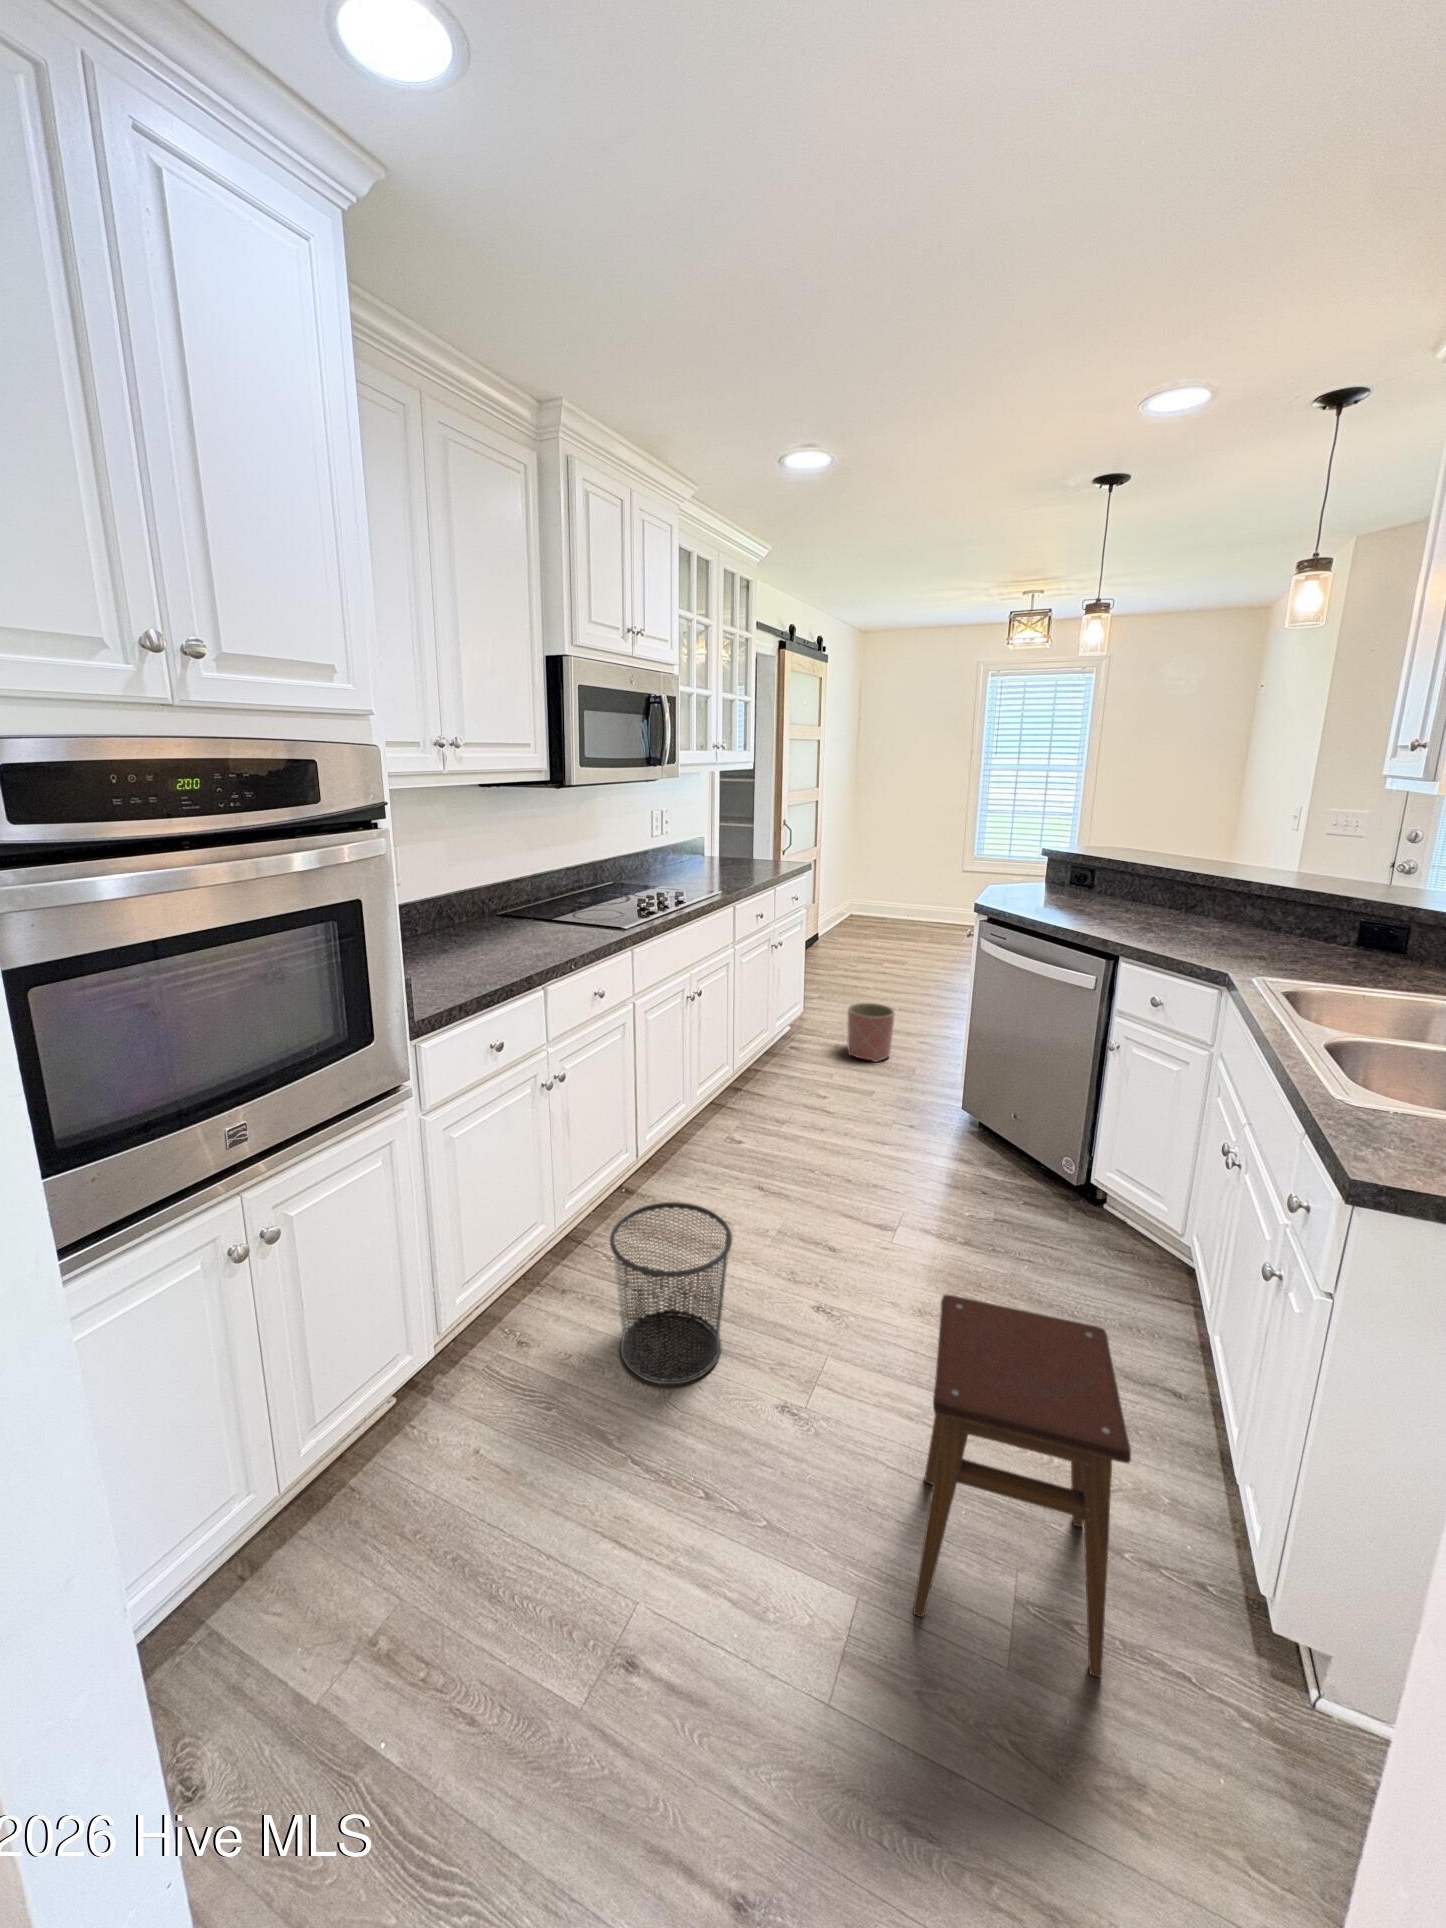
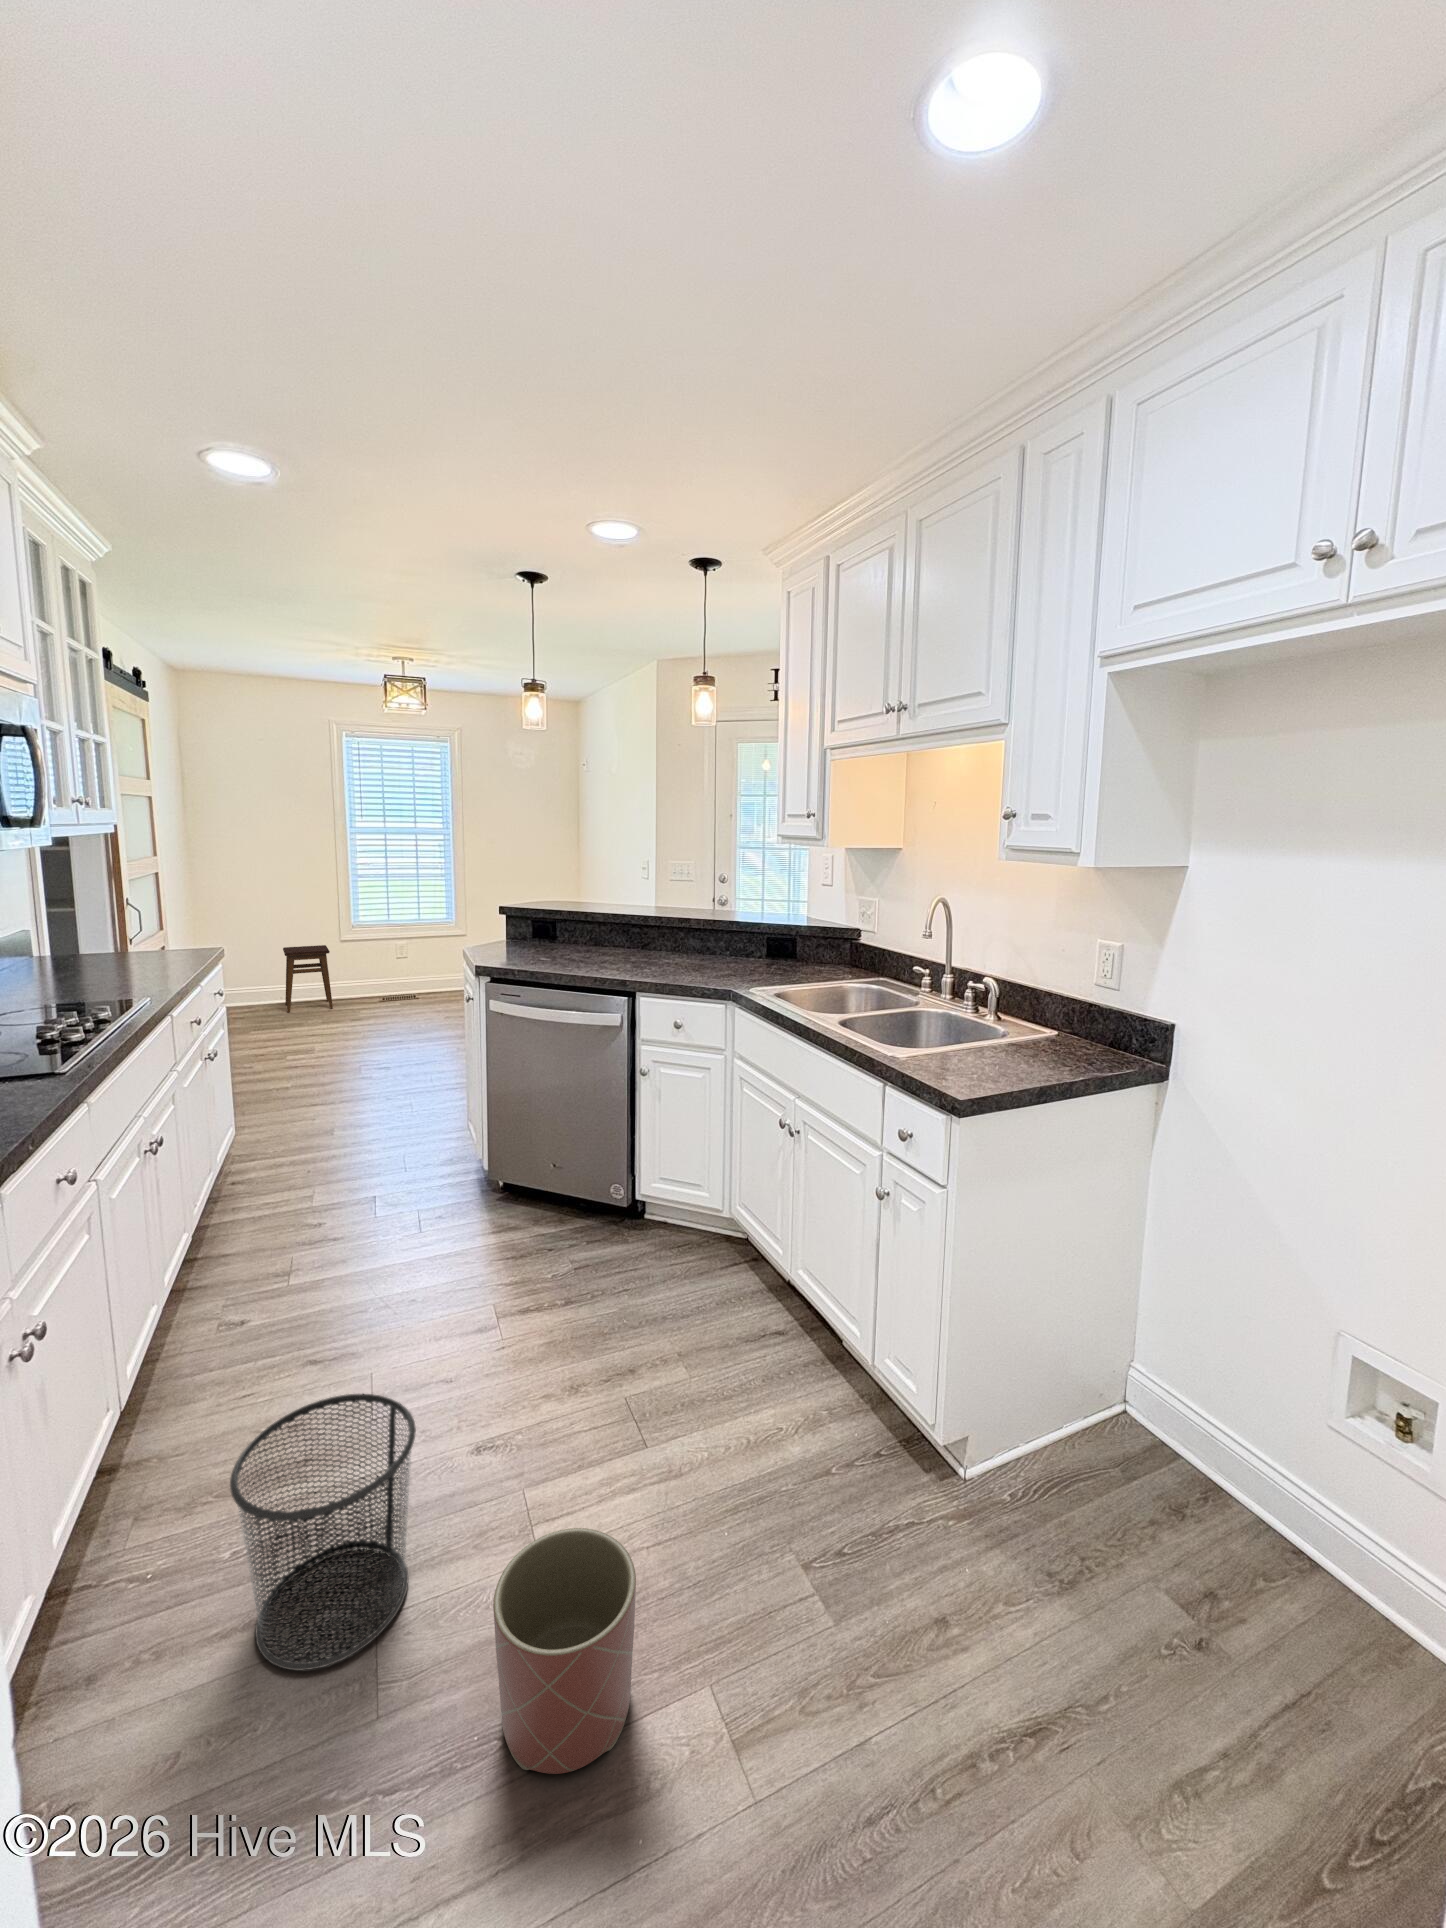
planter: present [847,1003,895,1062] -> present [493,1528,636,1774]
stool: present [913,1295,1131,1677] -> present [283,945,333,1012]

